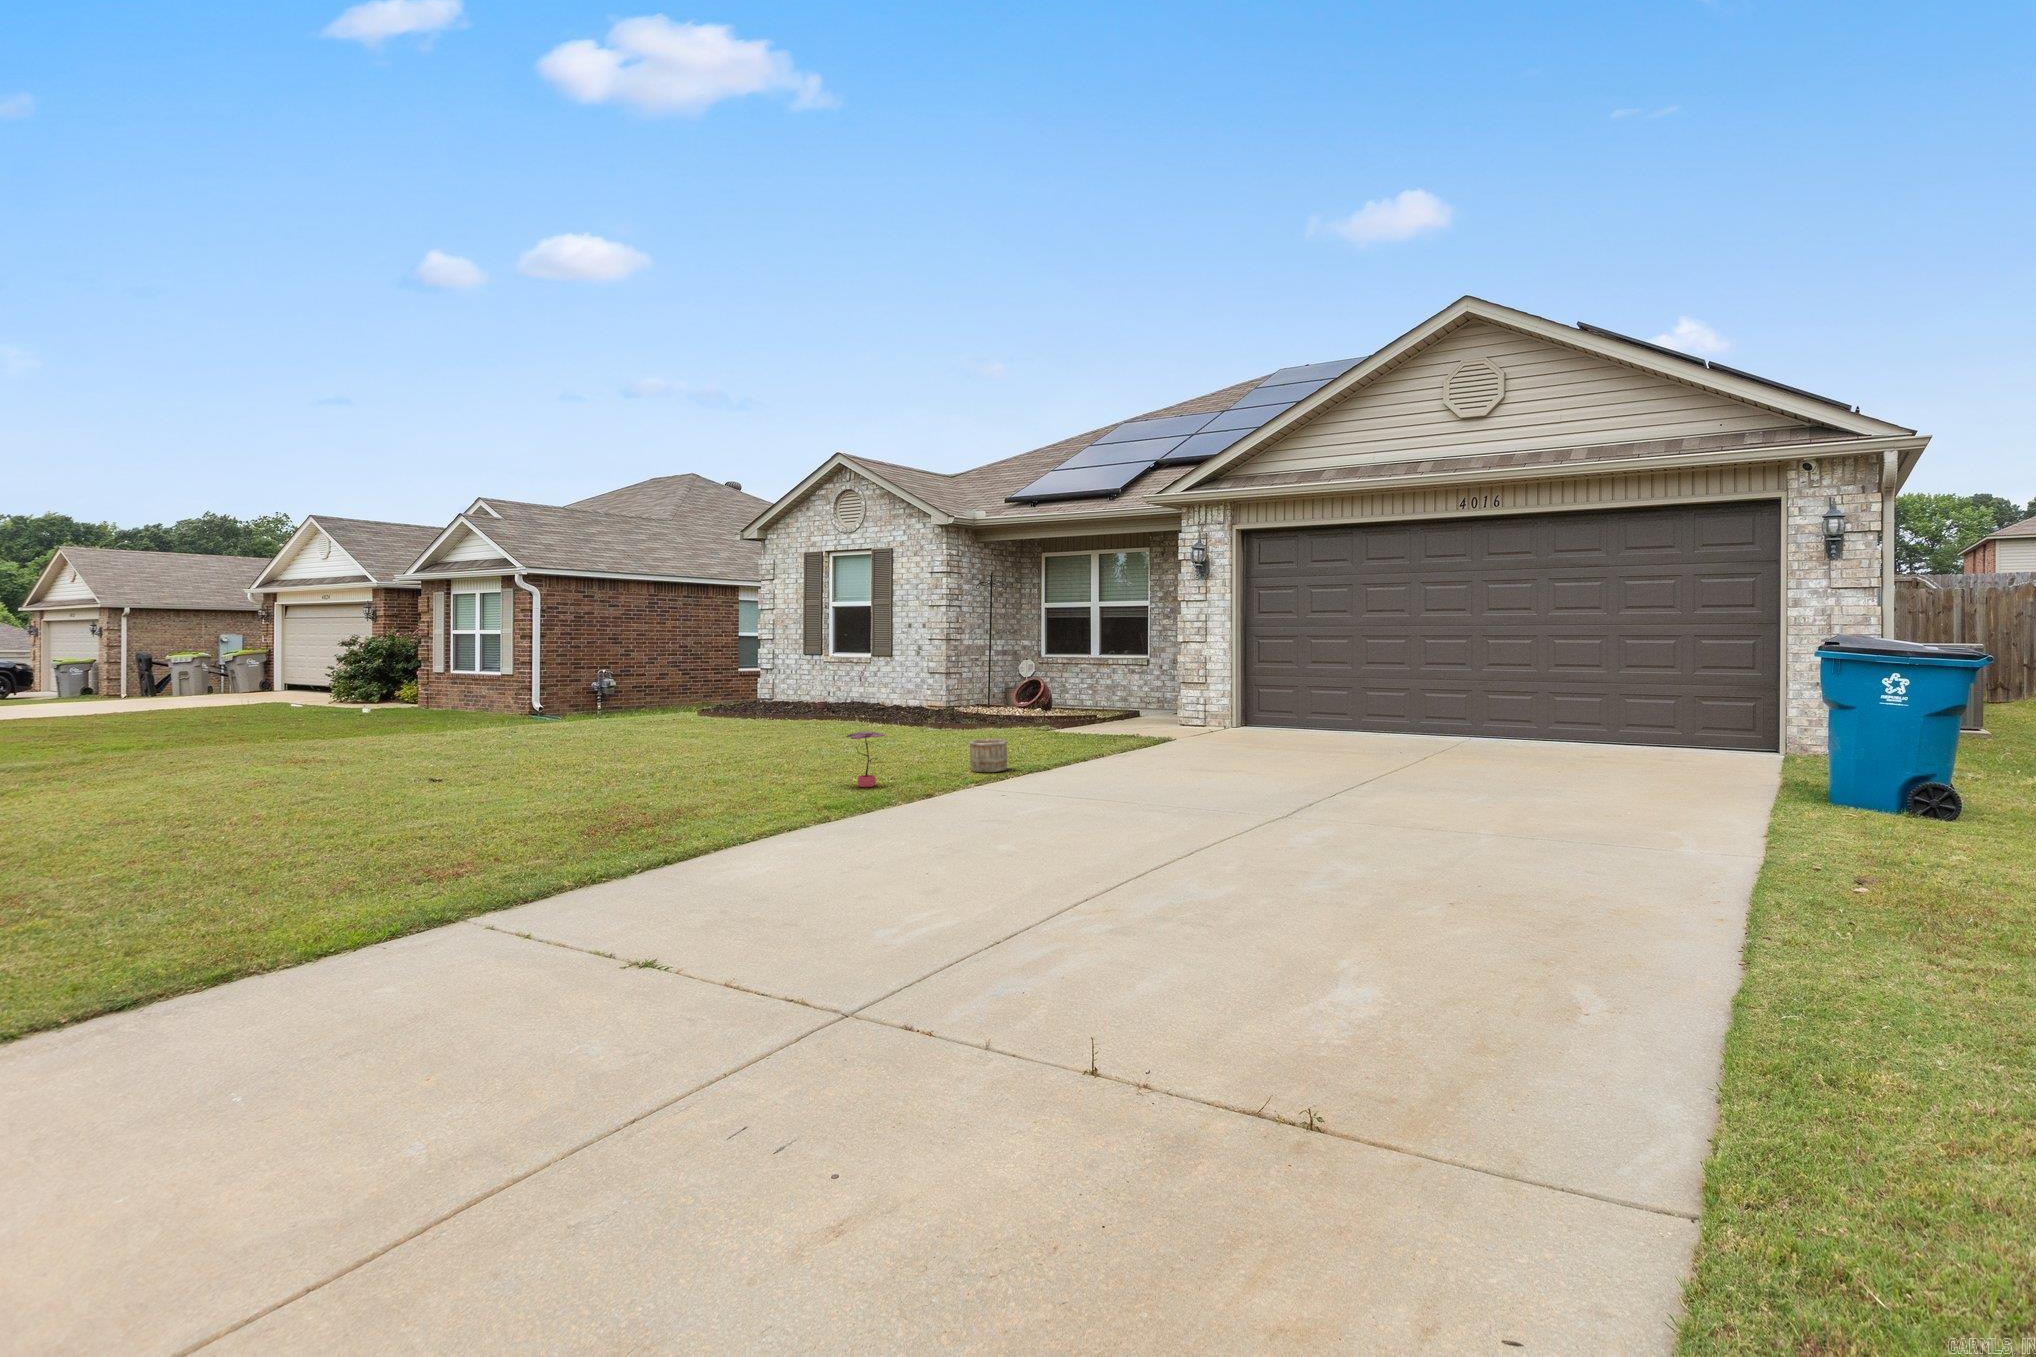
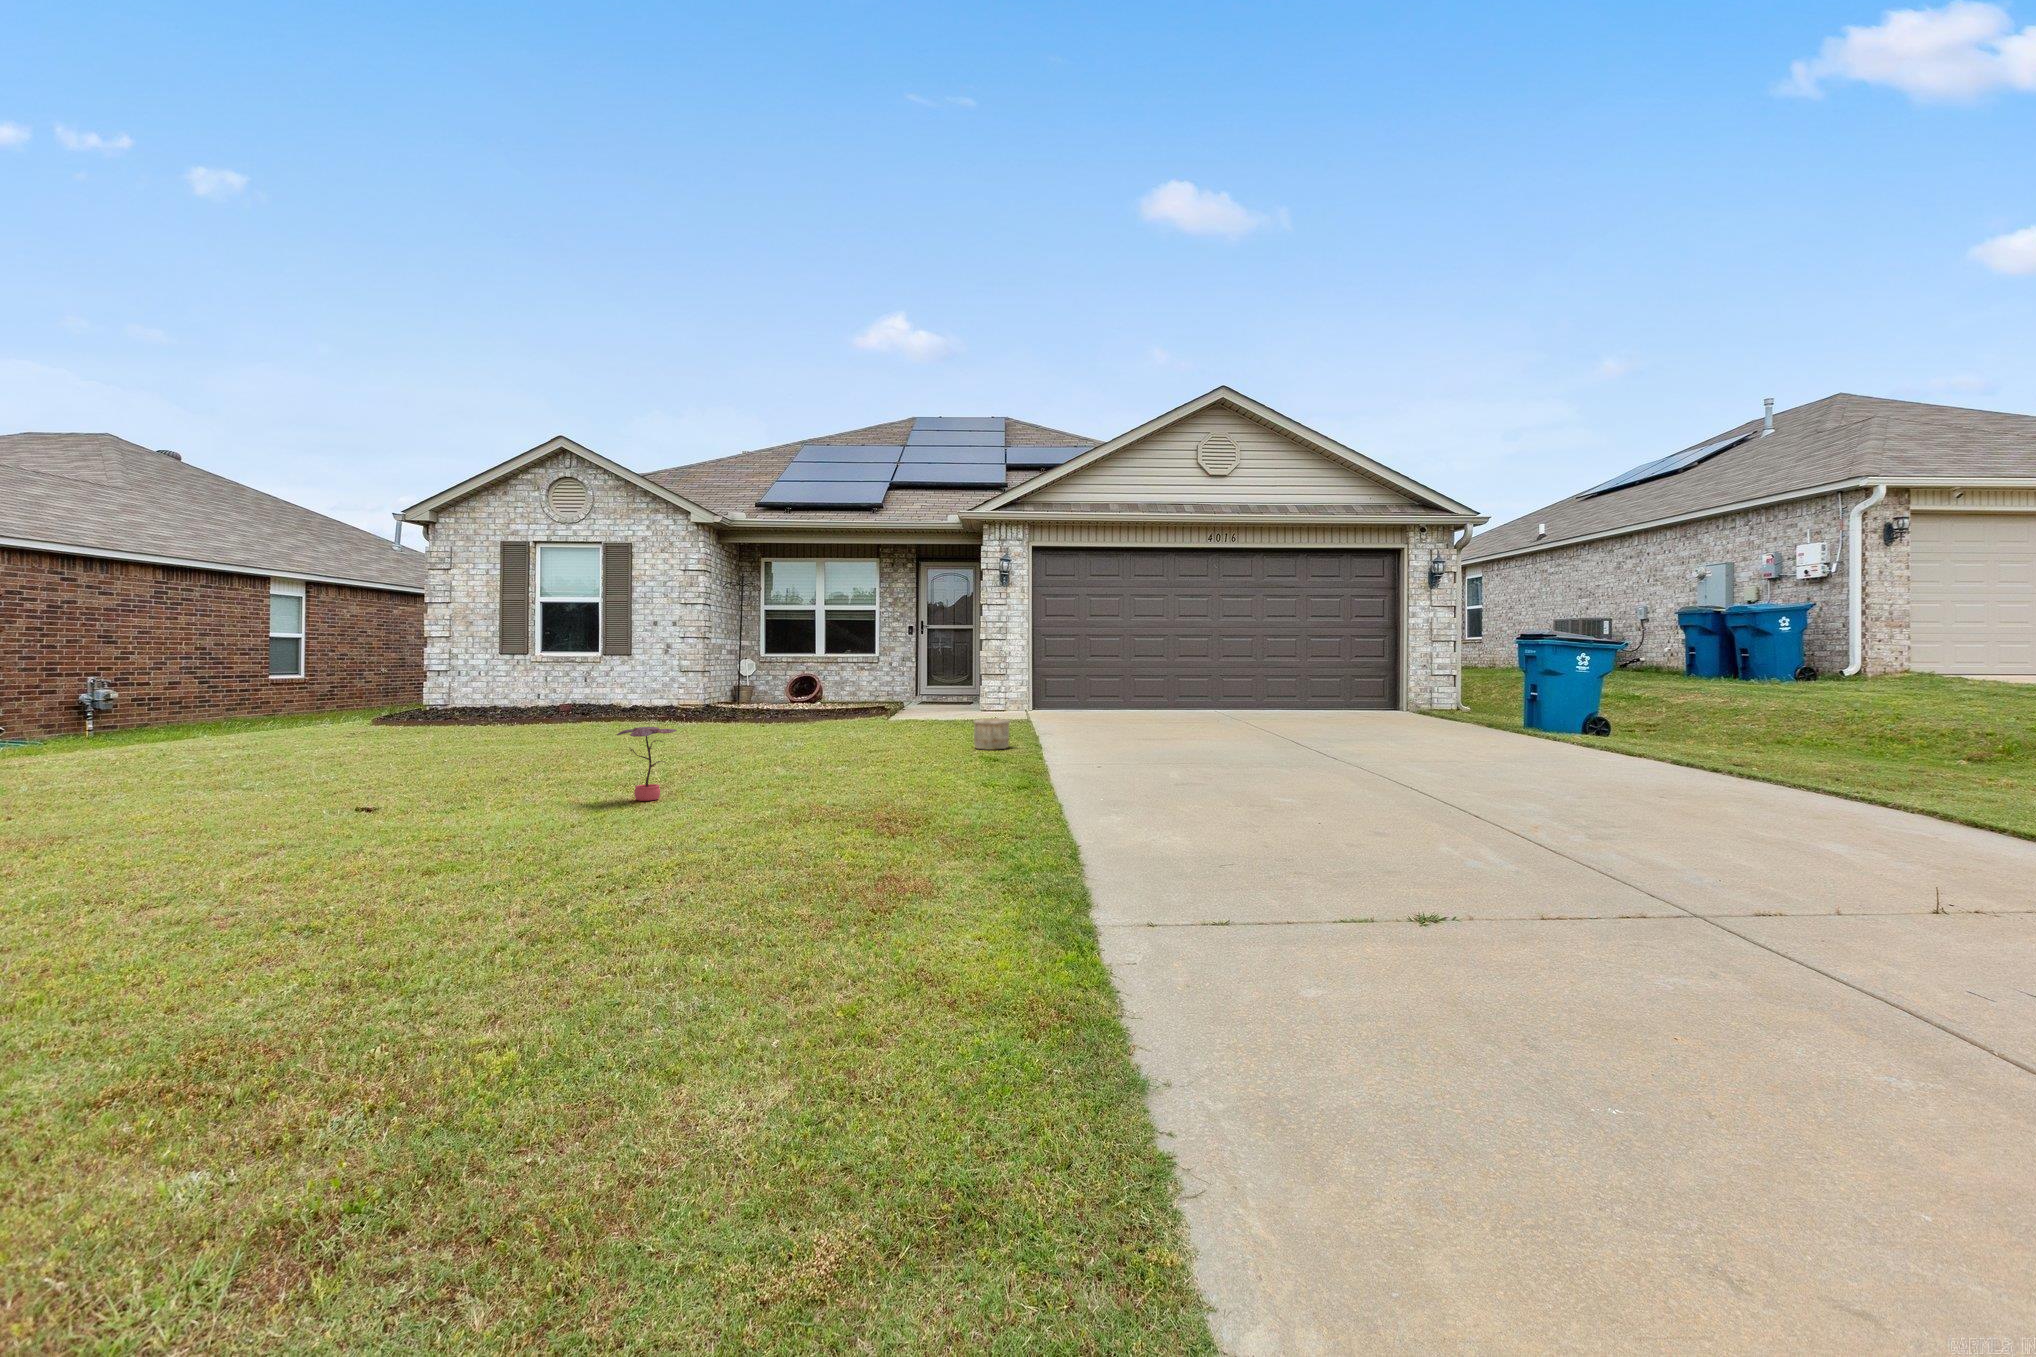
potted plant: present [847,731,885,787] -> present [617,727,677,801]

